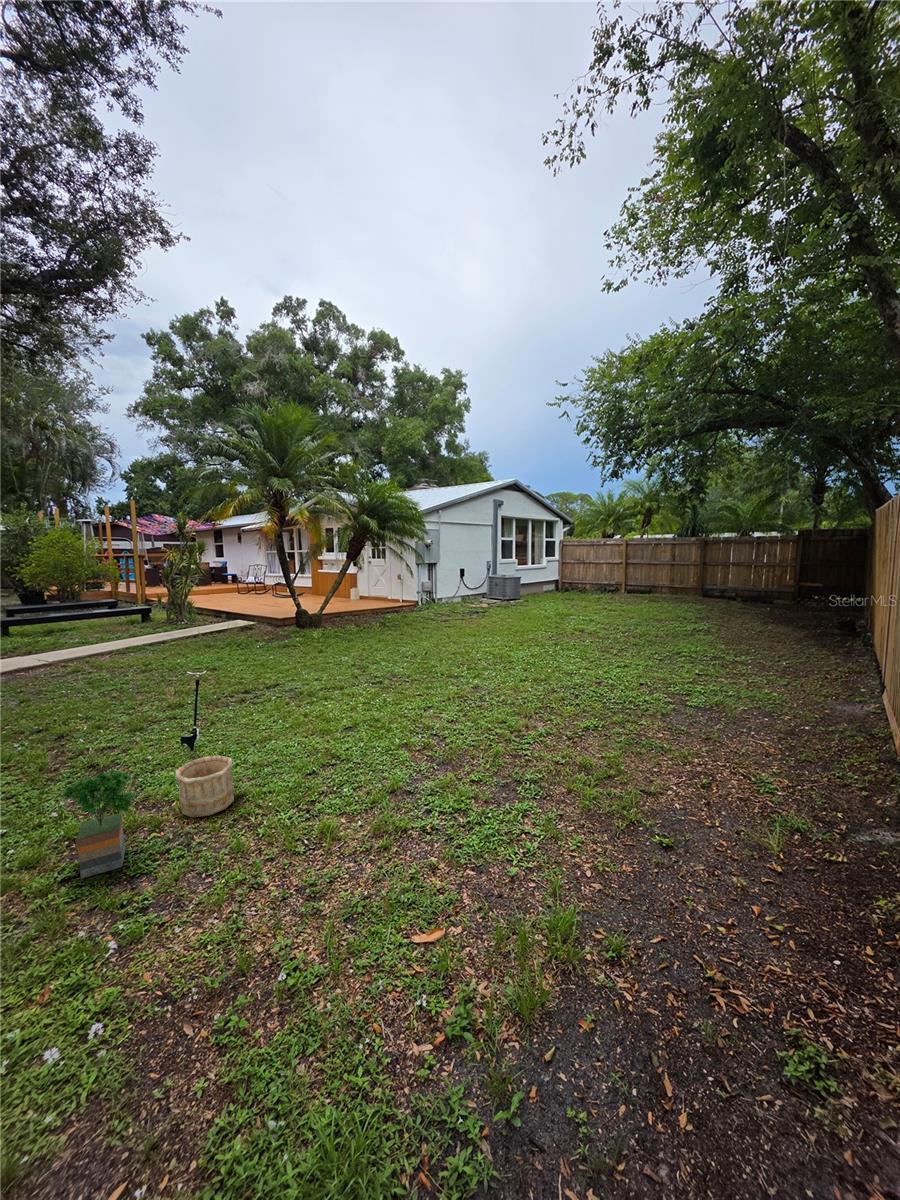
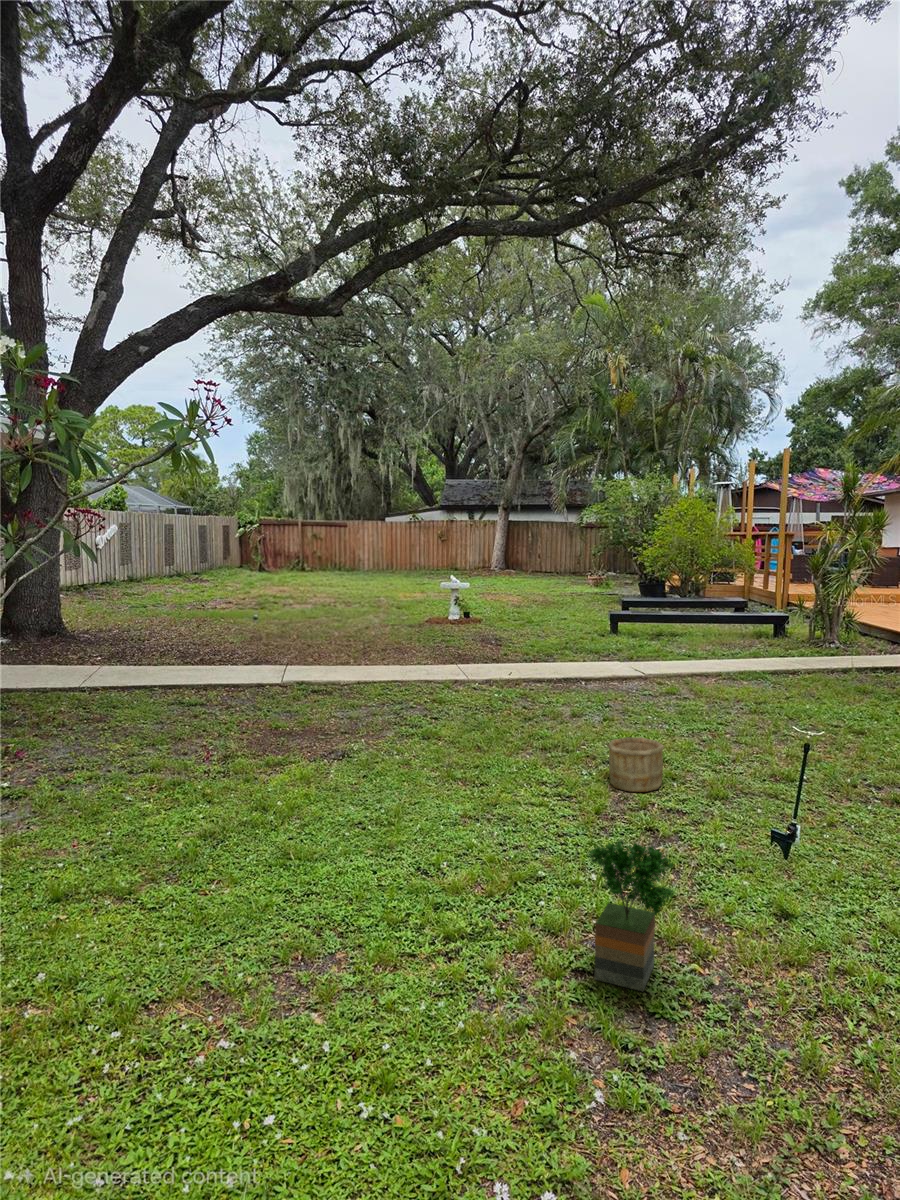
wooden bucket: present [175,756,234,818] -> present [608,737,664,792]

